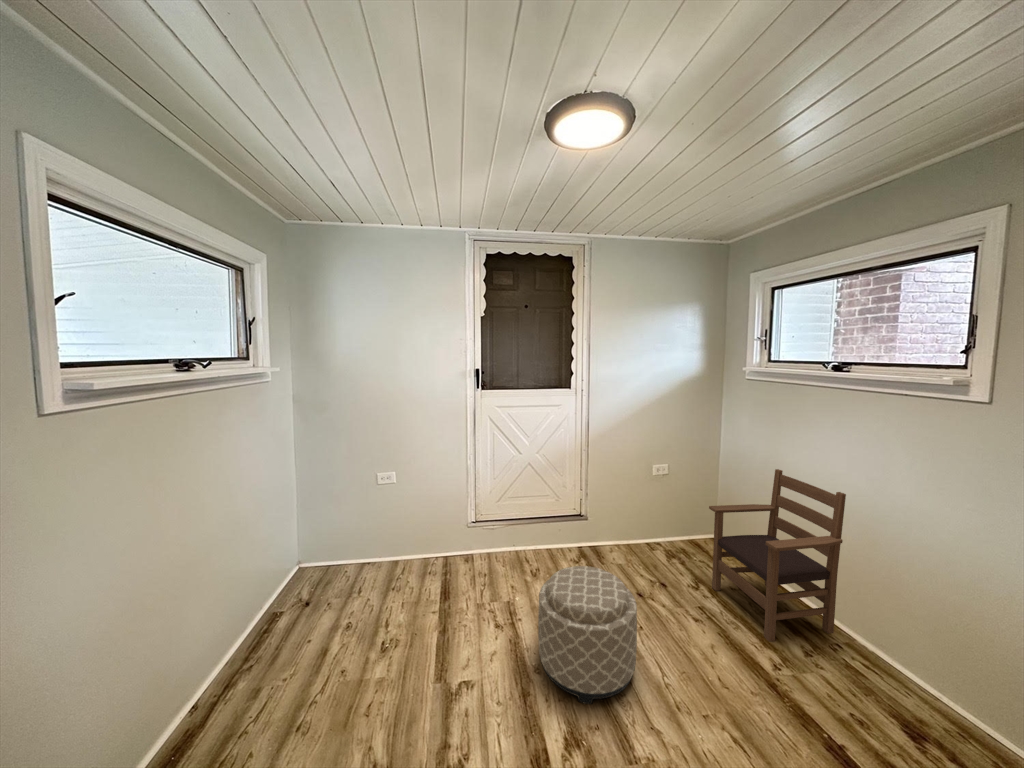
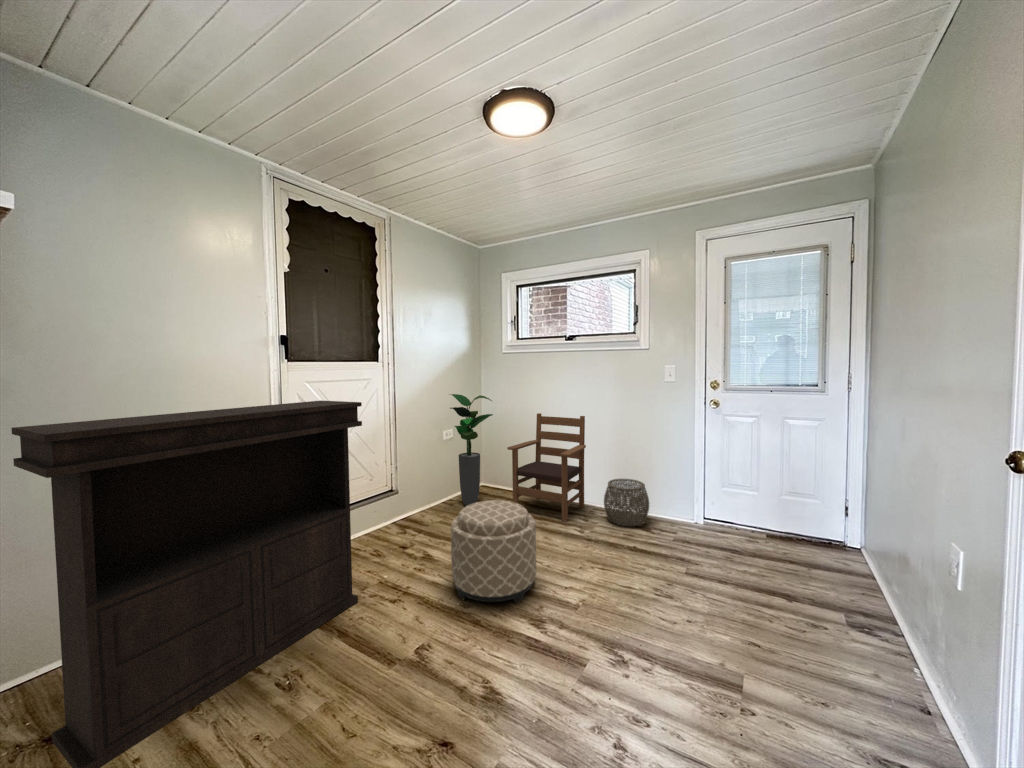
potted plant: none [643,425,706,559] -> present [450,394,493,506]
console table: none [280,430,484,632] -> present [11,401,362,768]
woven basket: none [842,616,951,726] -> present [604,479,649,527]

